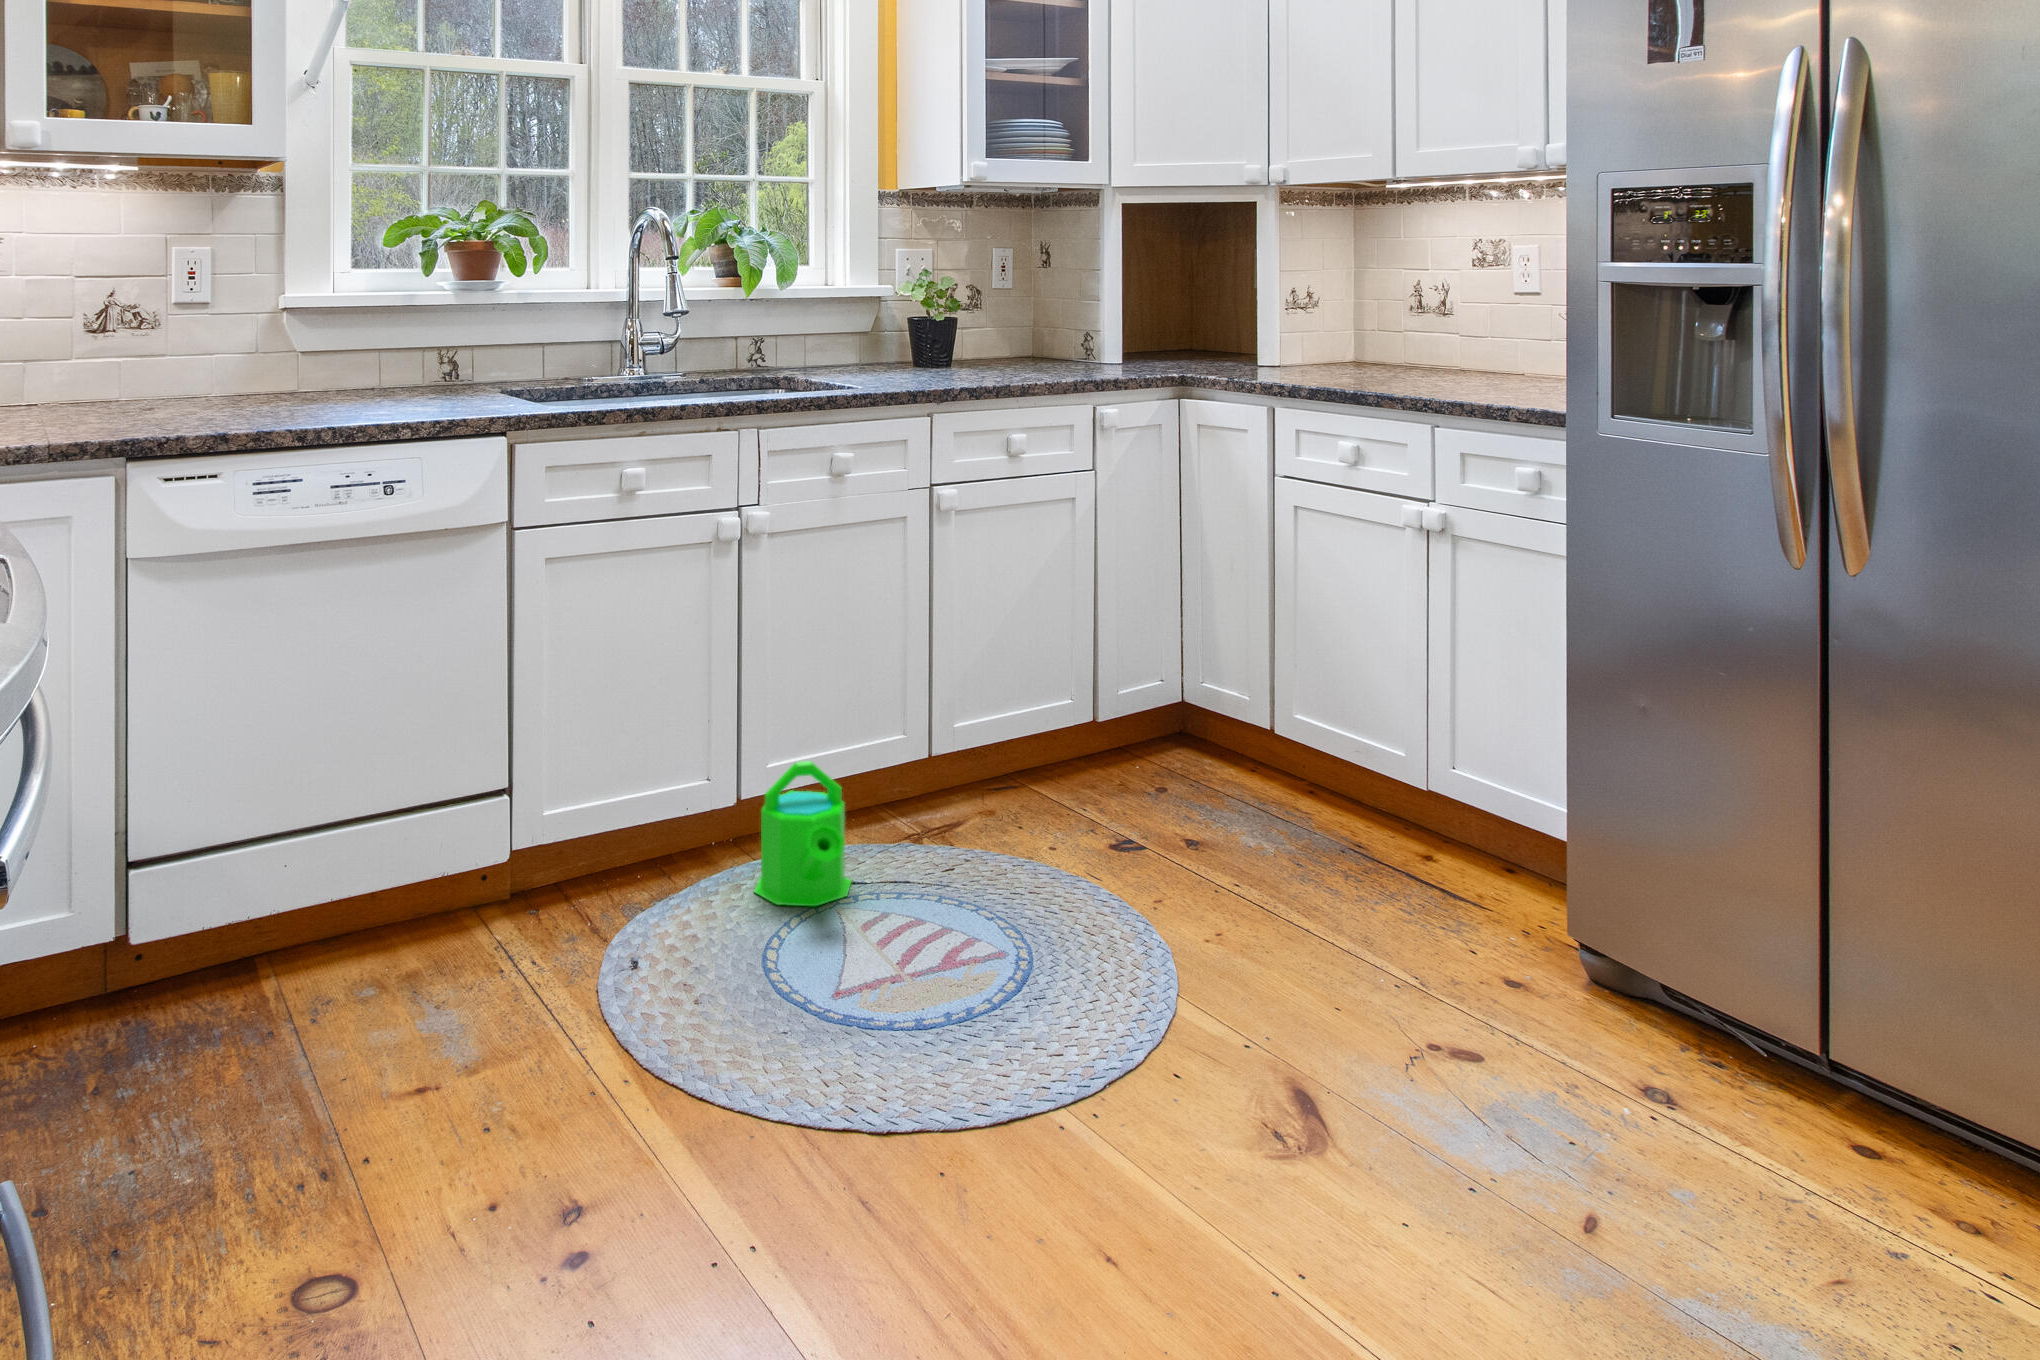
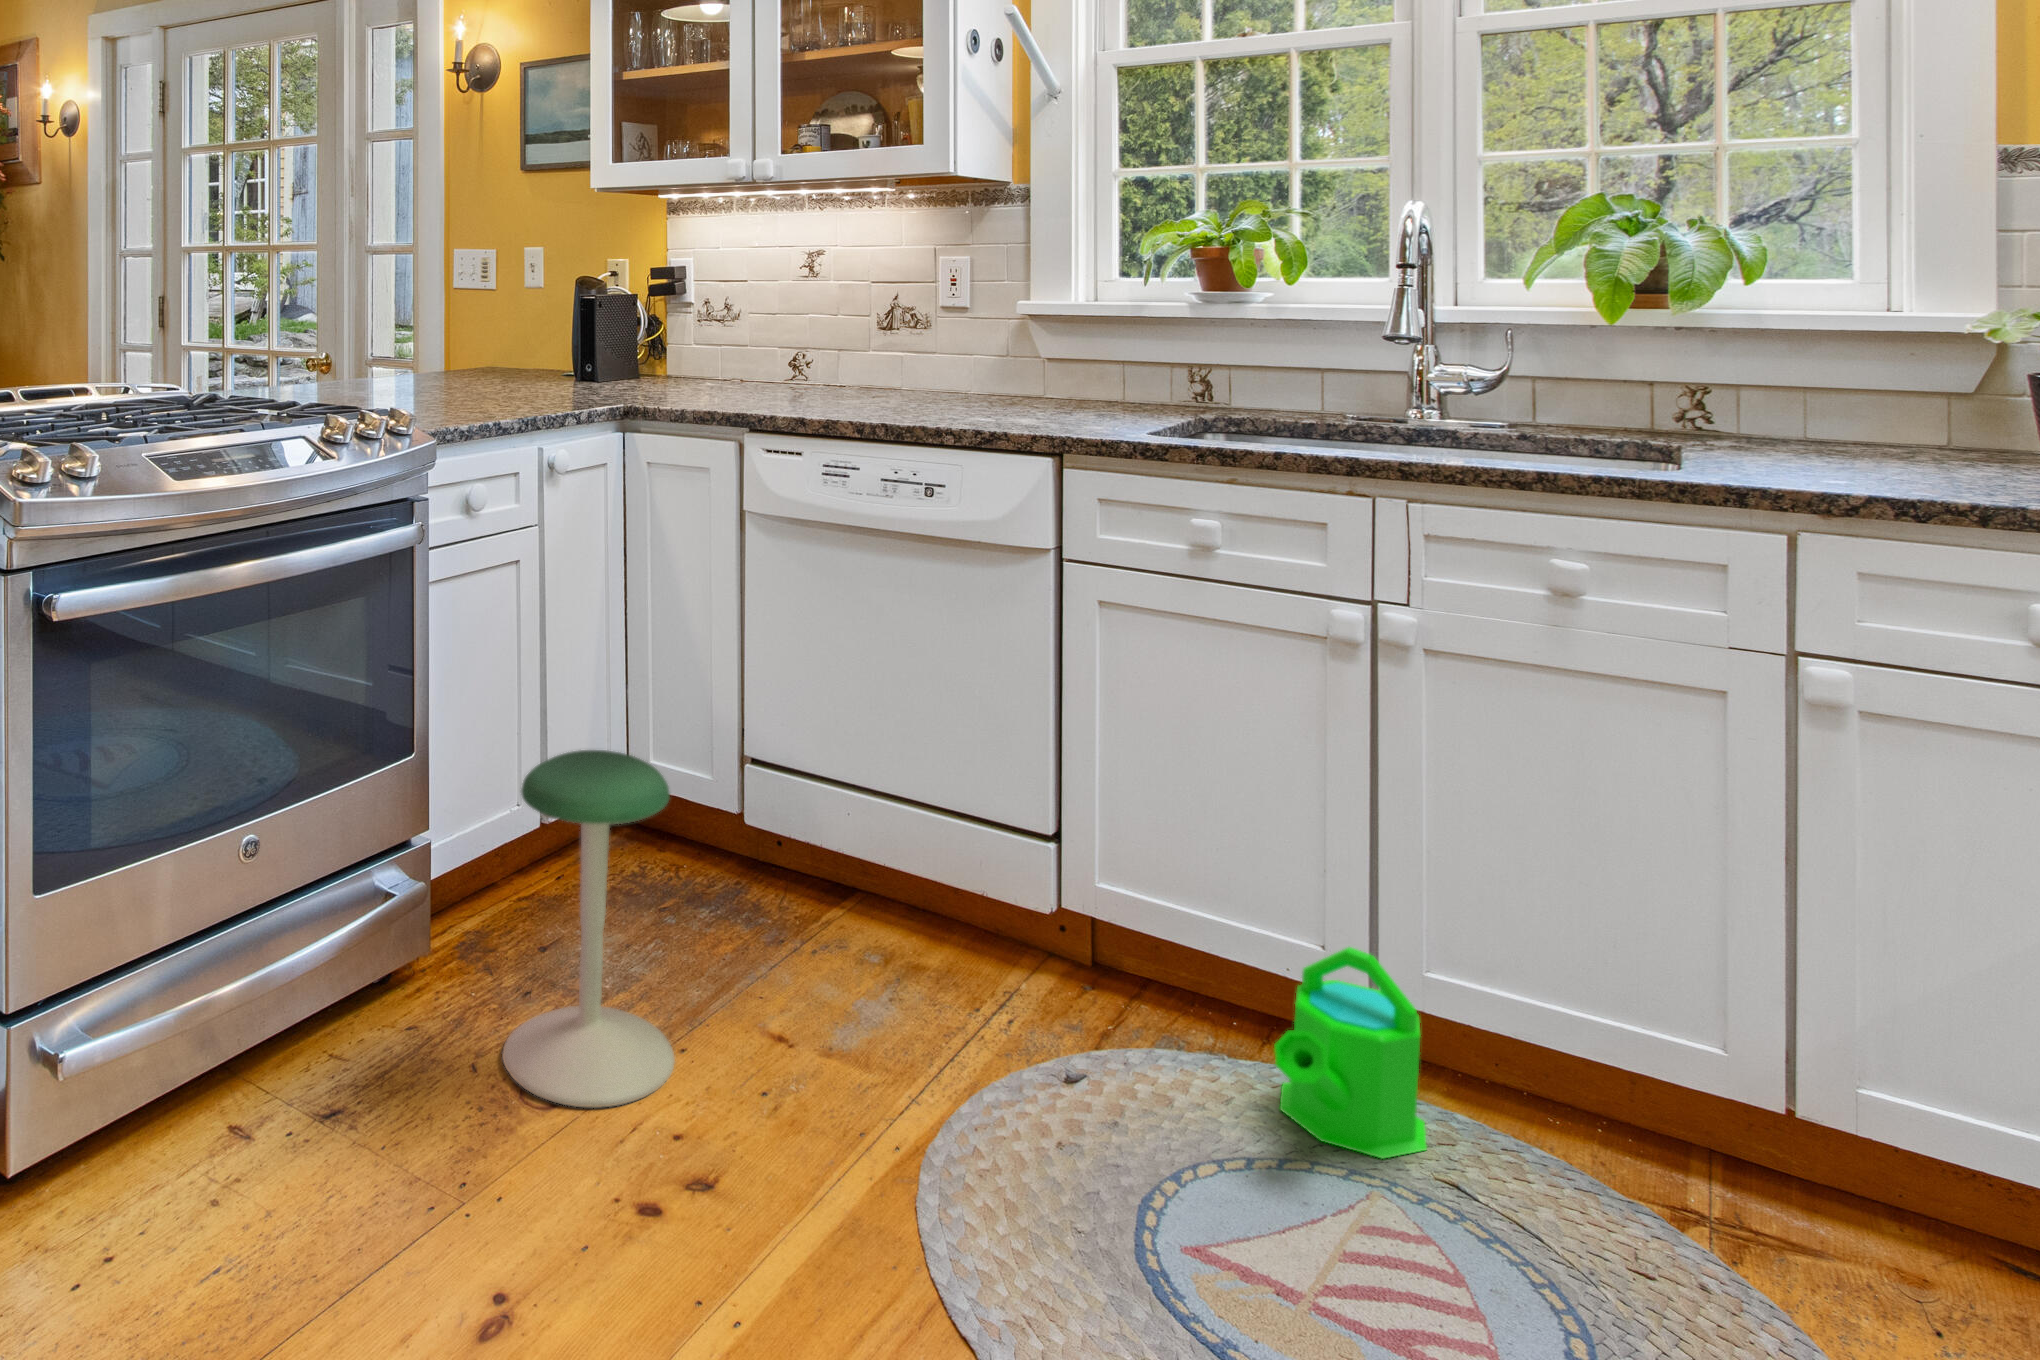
stool: none [225,830,448,1277] -> present [502,750,675,1107]

